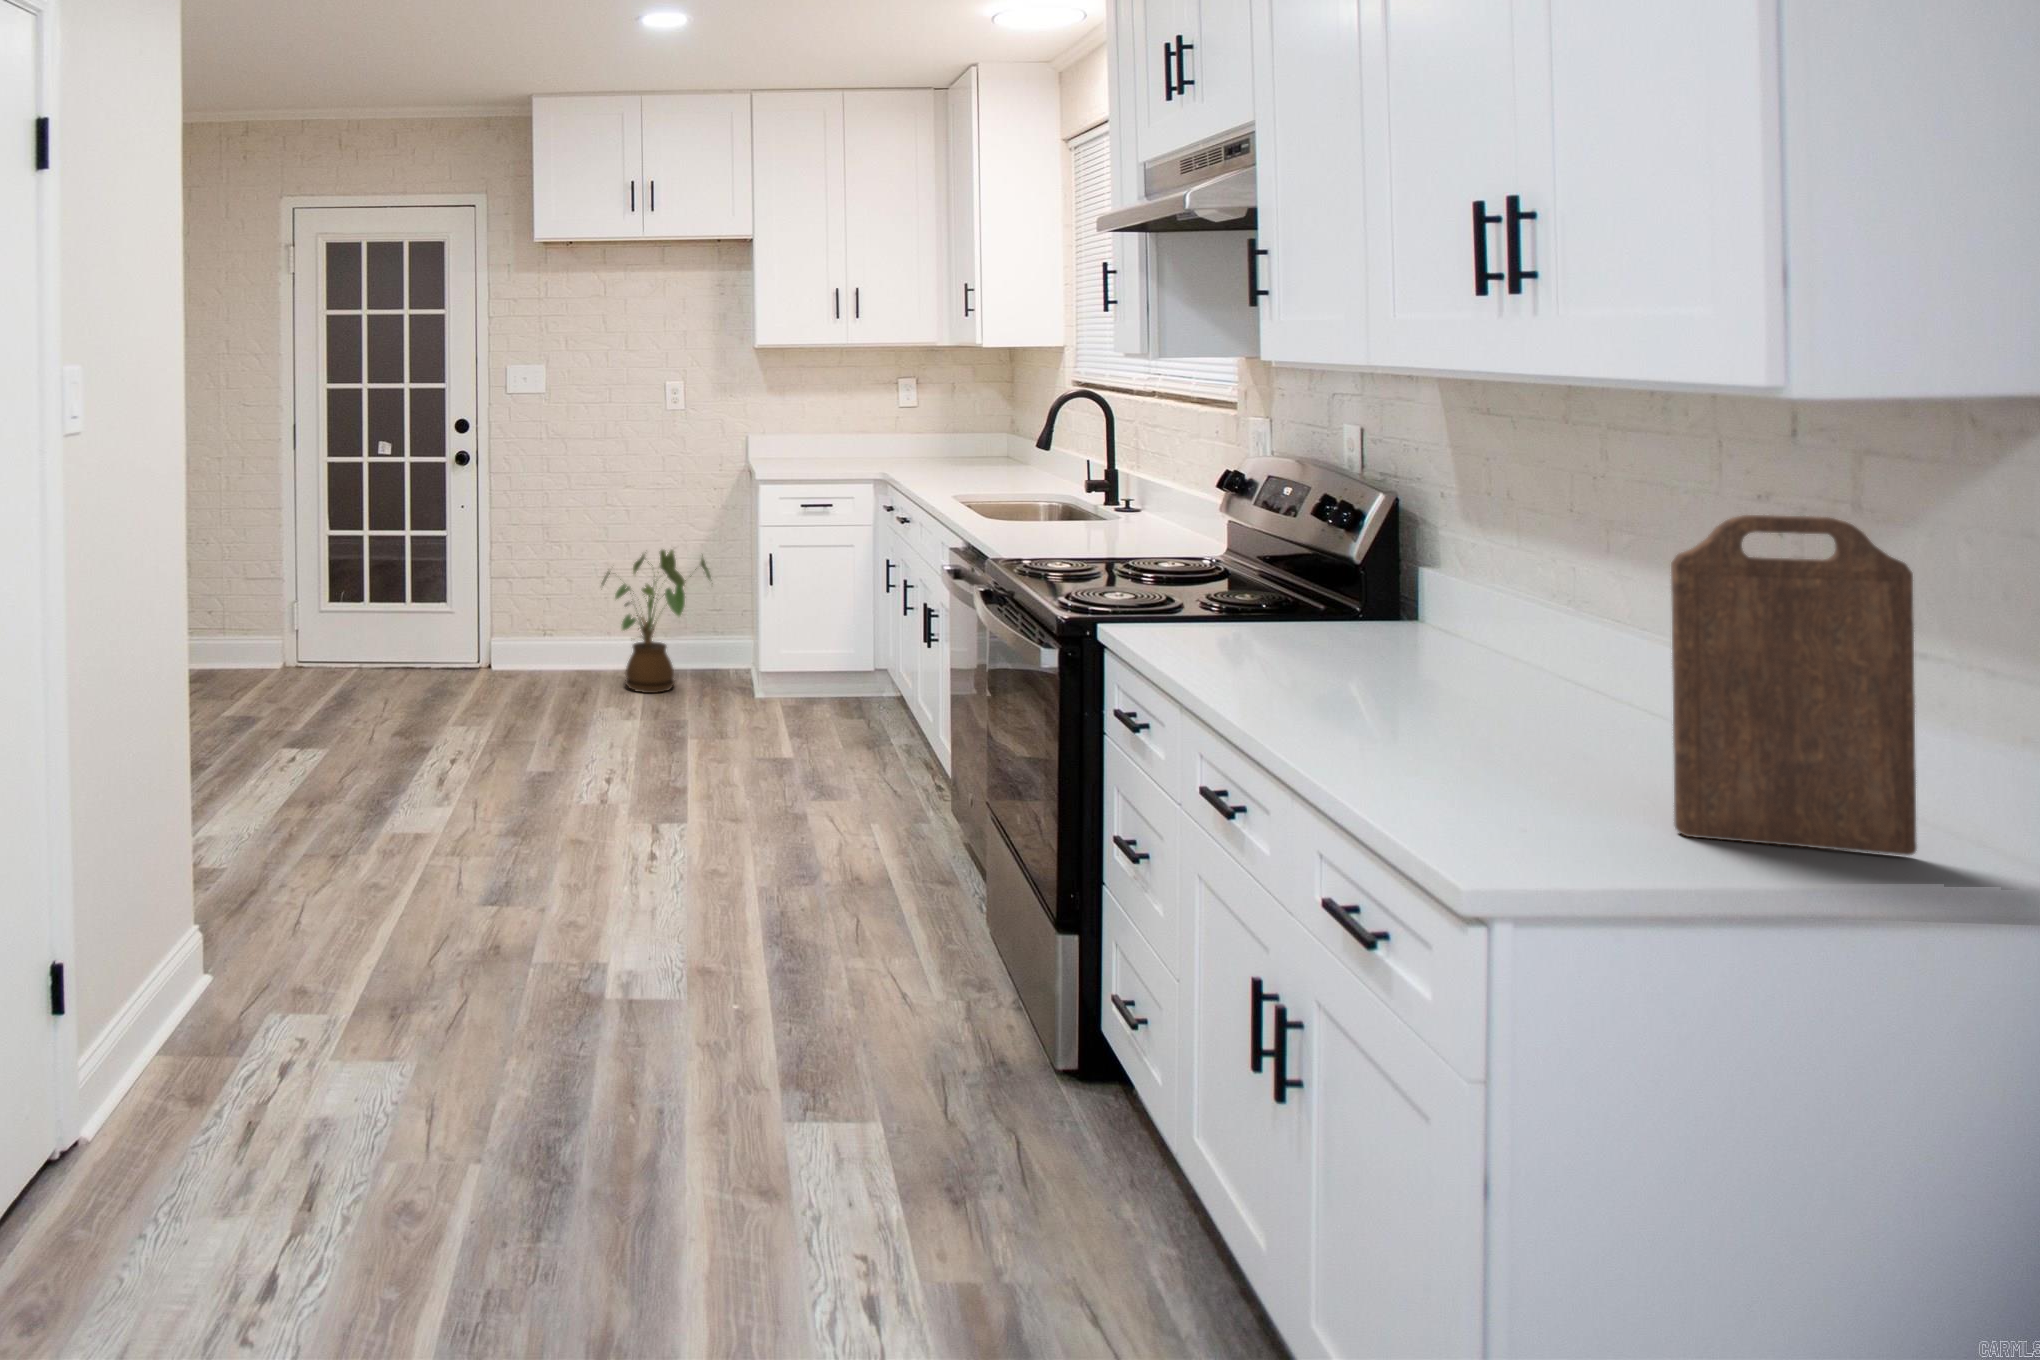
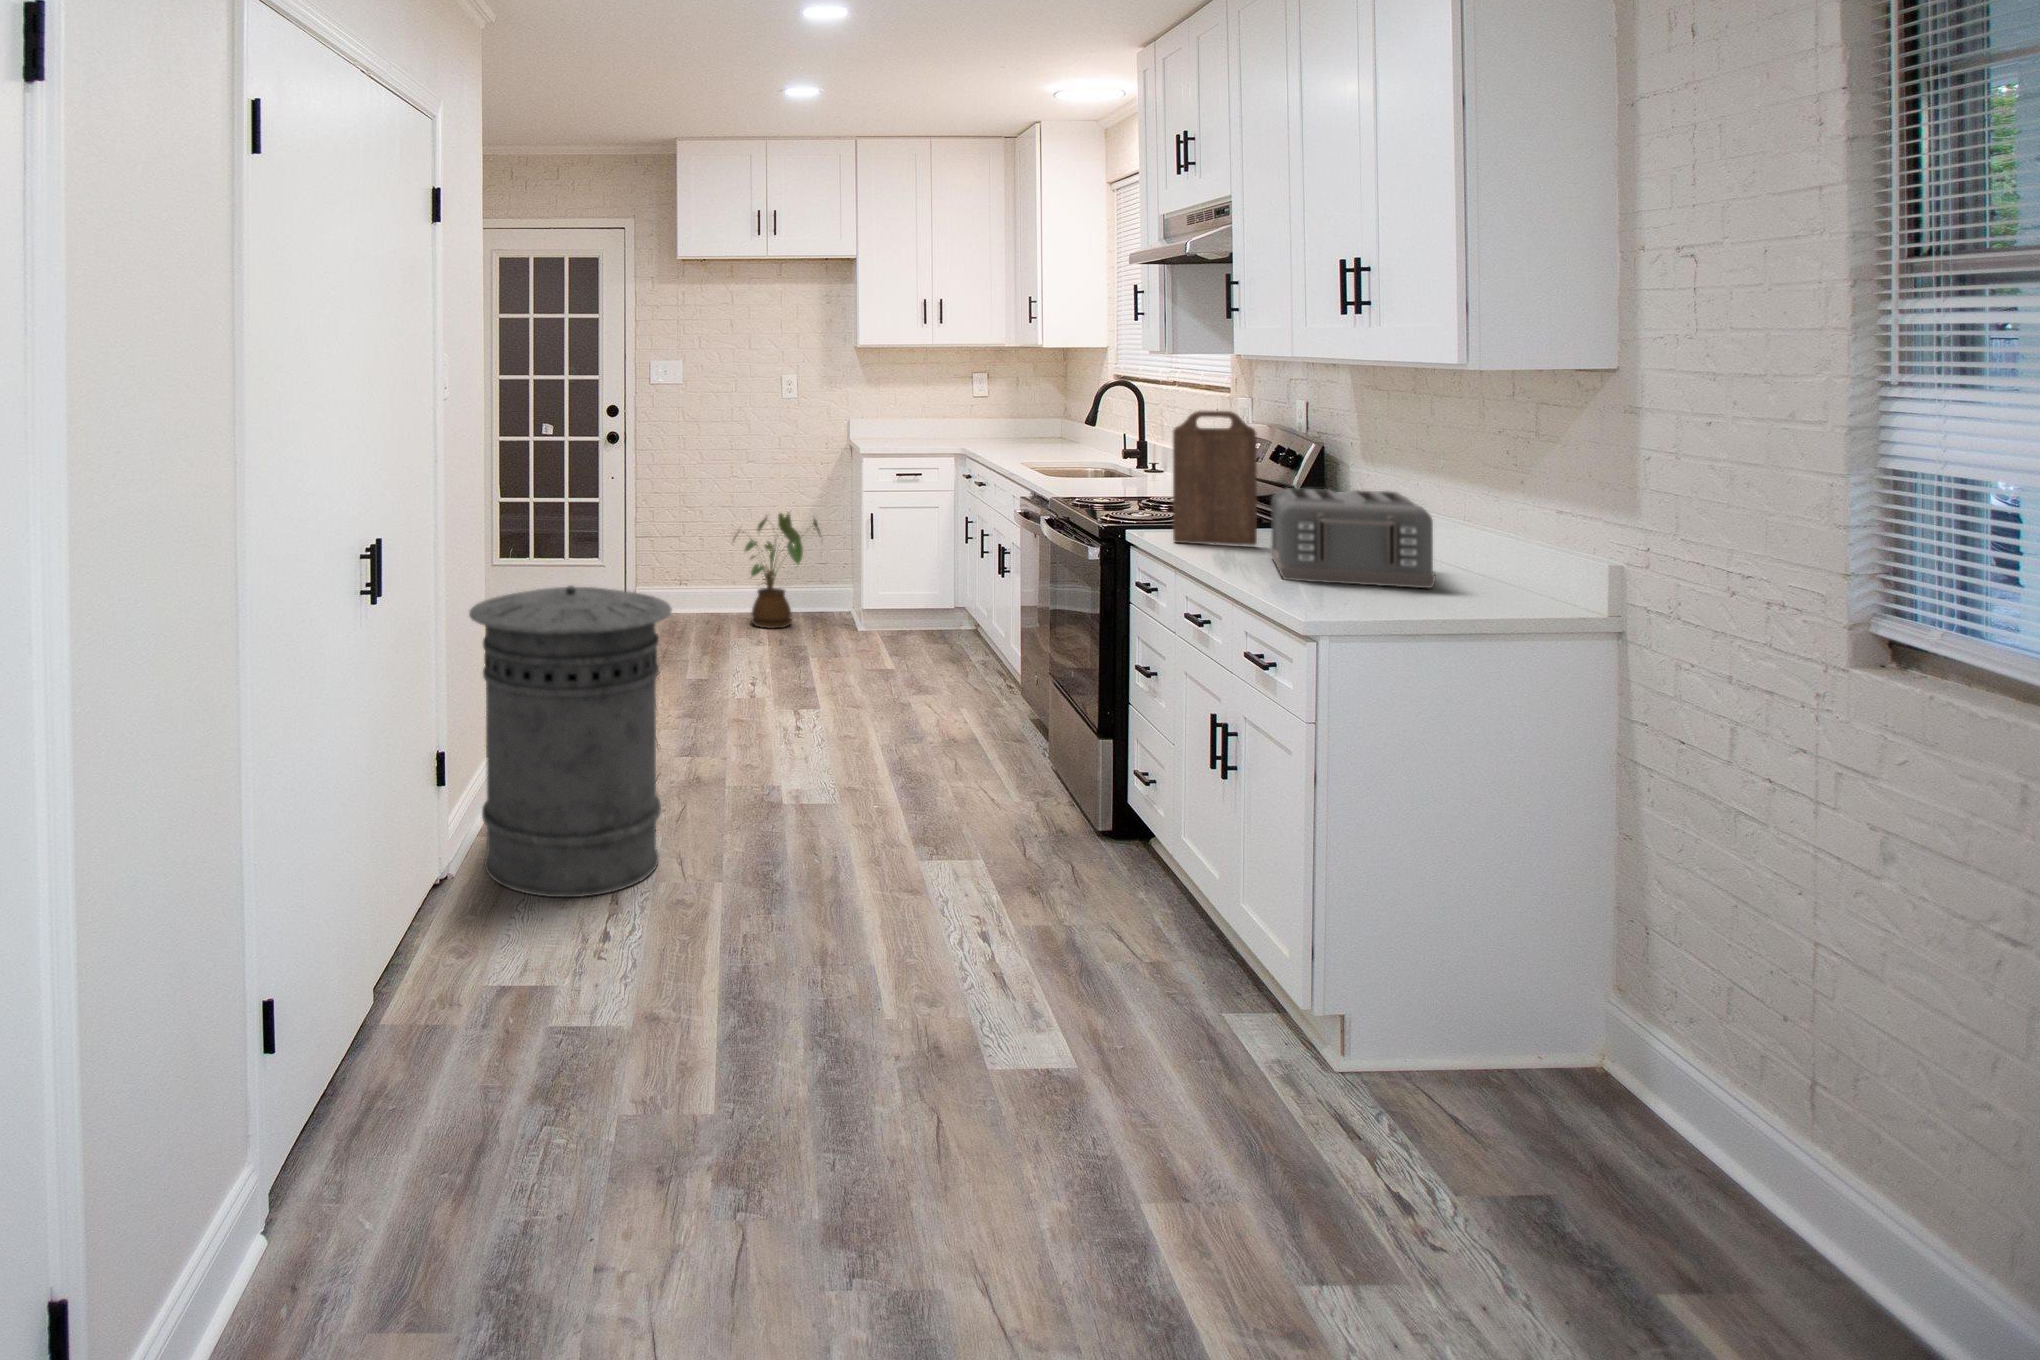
cutting board: present [1671,515,1917,855] -> present [1173,410,1257,545]
toaster: none [1339,583,1668,782] -> present [1270,488,1435,588]
trash can: none [110,699,416,1196] -> present [469,585,672,897]

